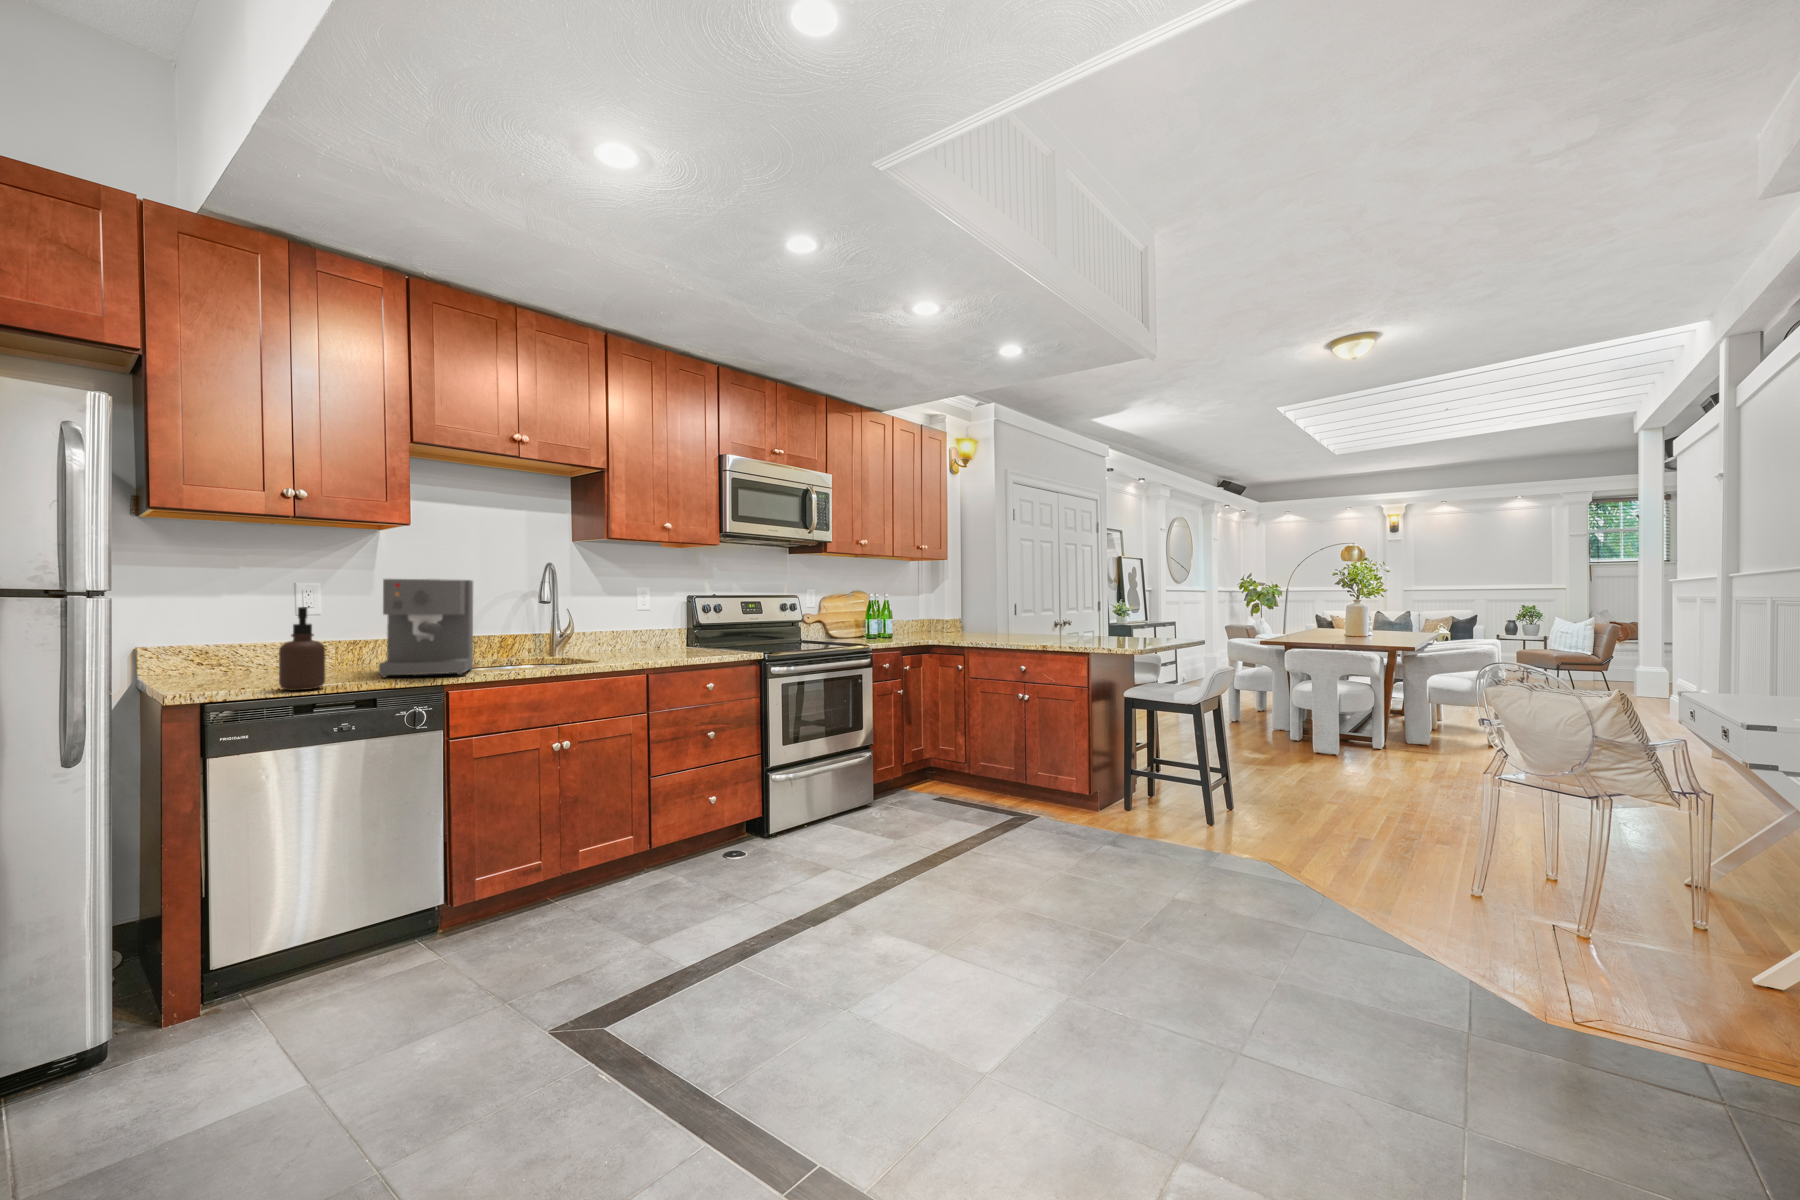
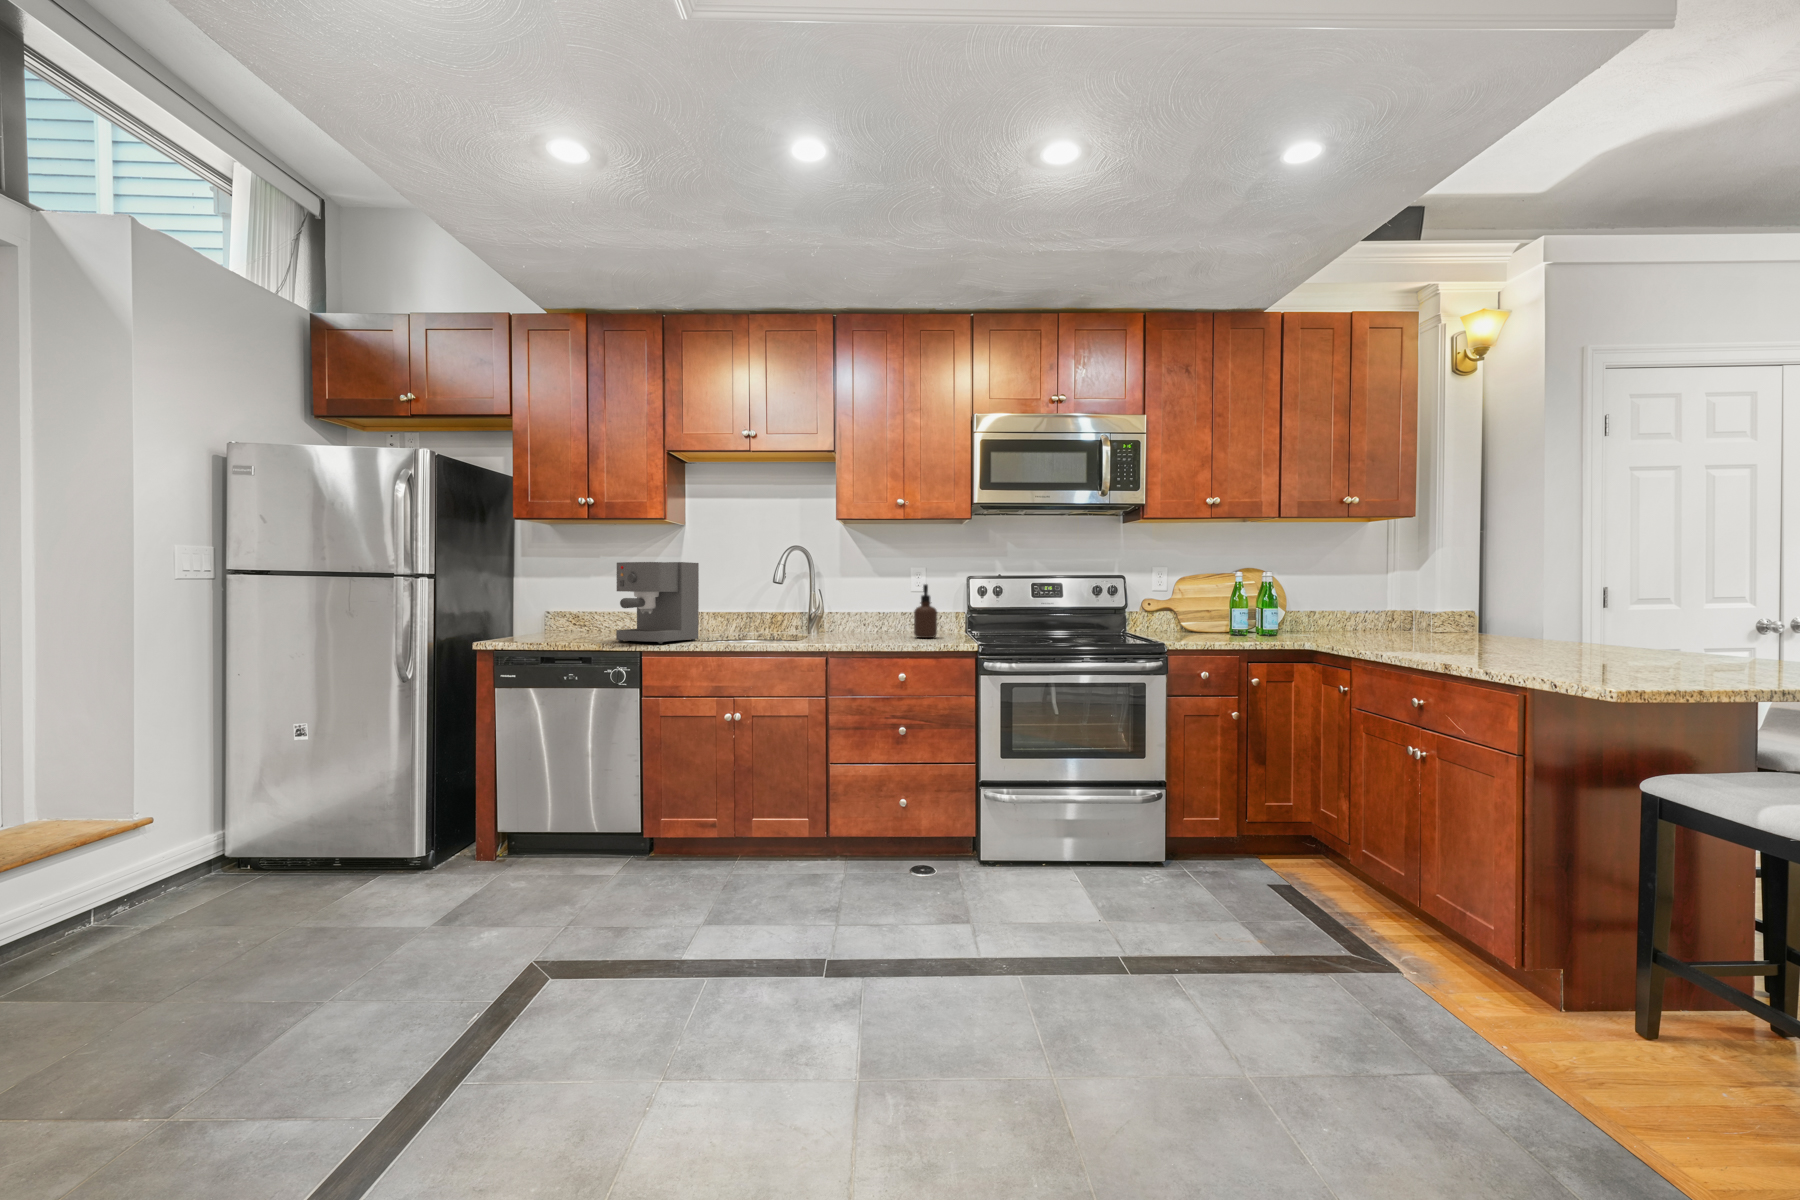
soap dispenser: present [279,607,325,690] -> present [914,584,937,638]

